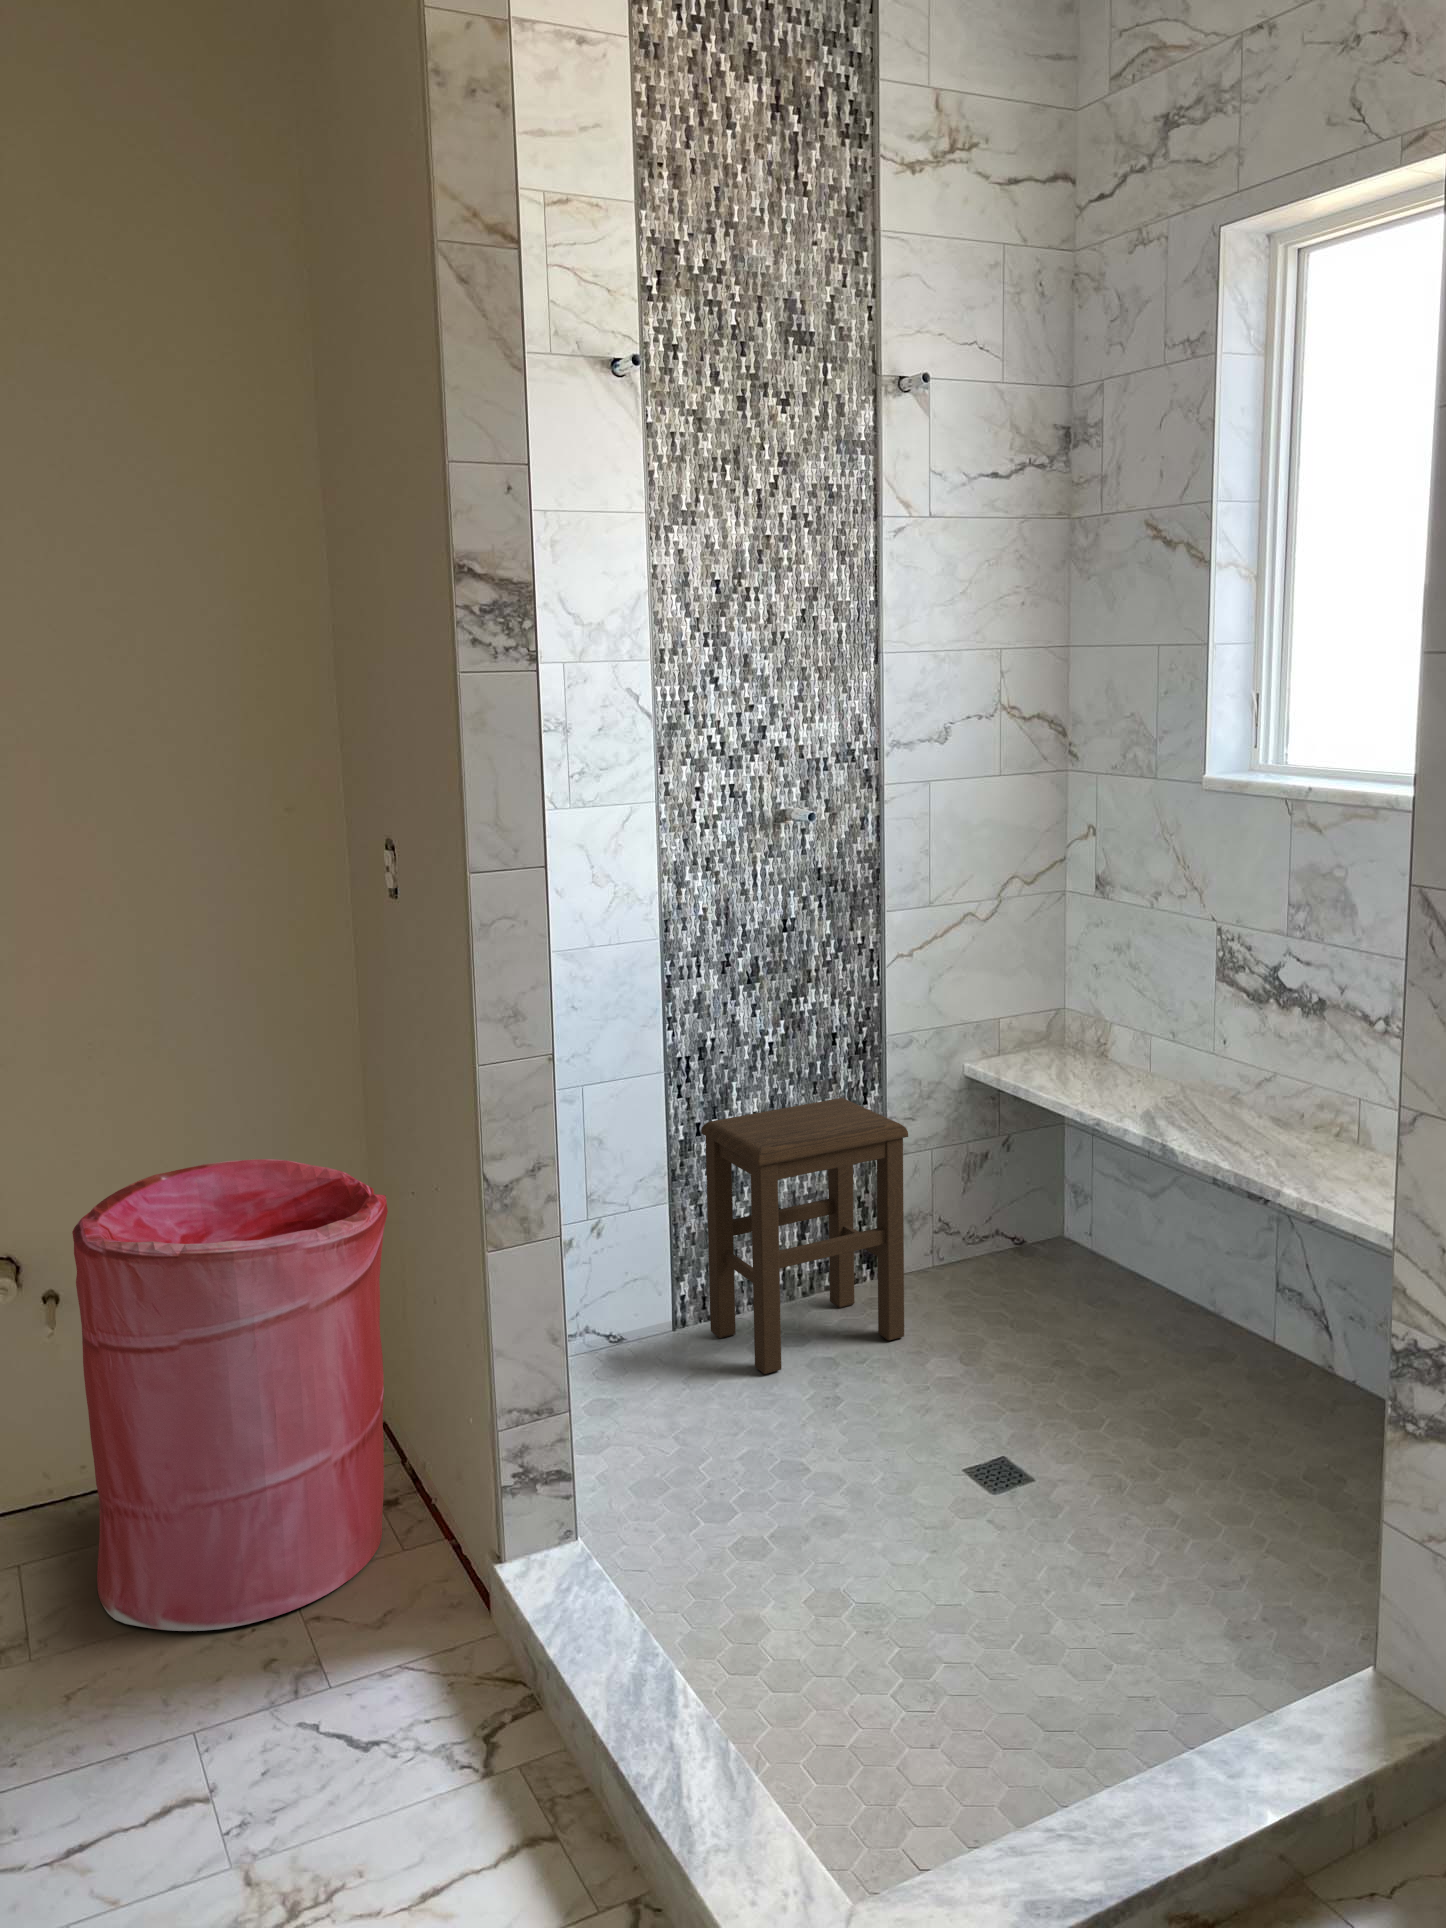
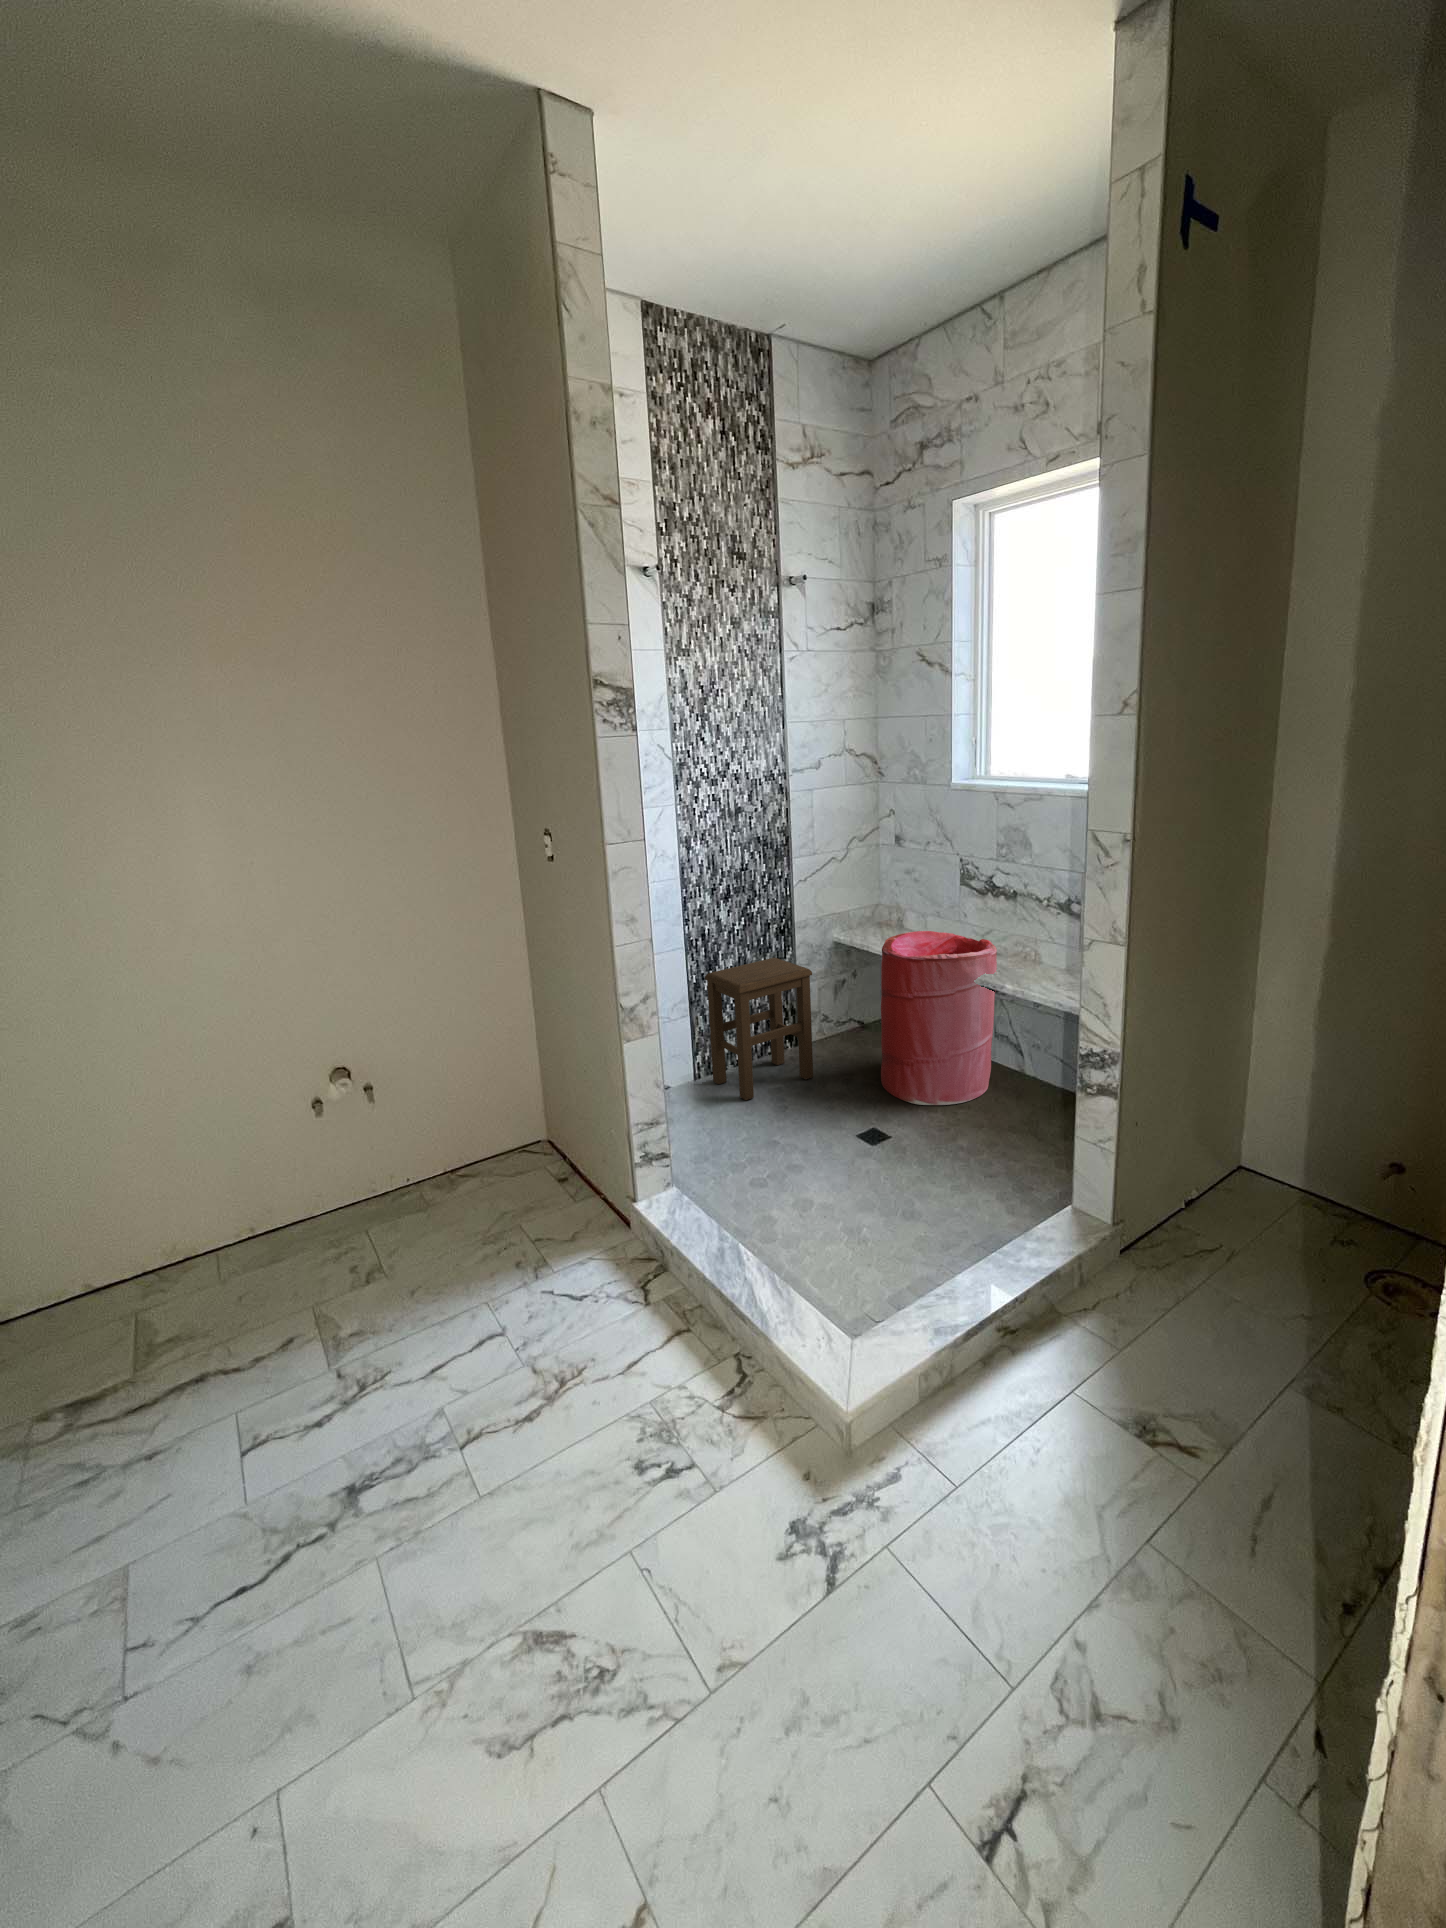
laundry hamper: present [72,1159,388,1631] -> present [881,931,997,1105]

